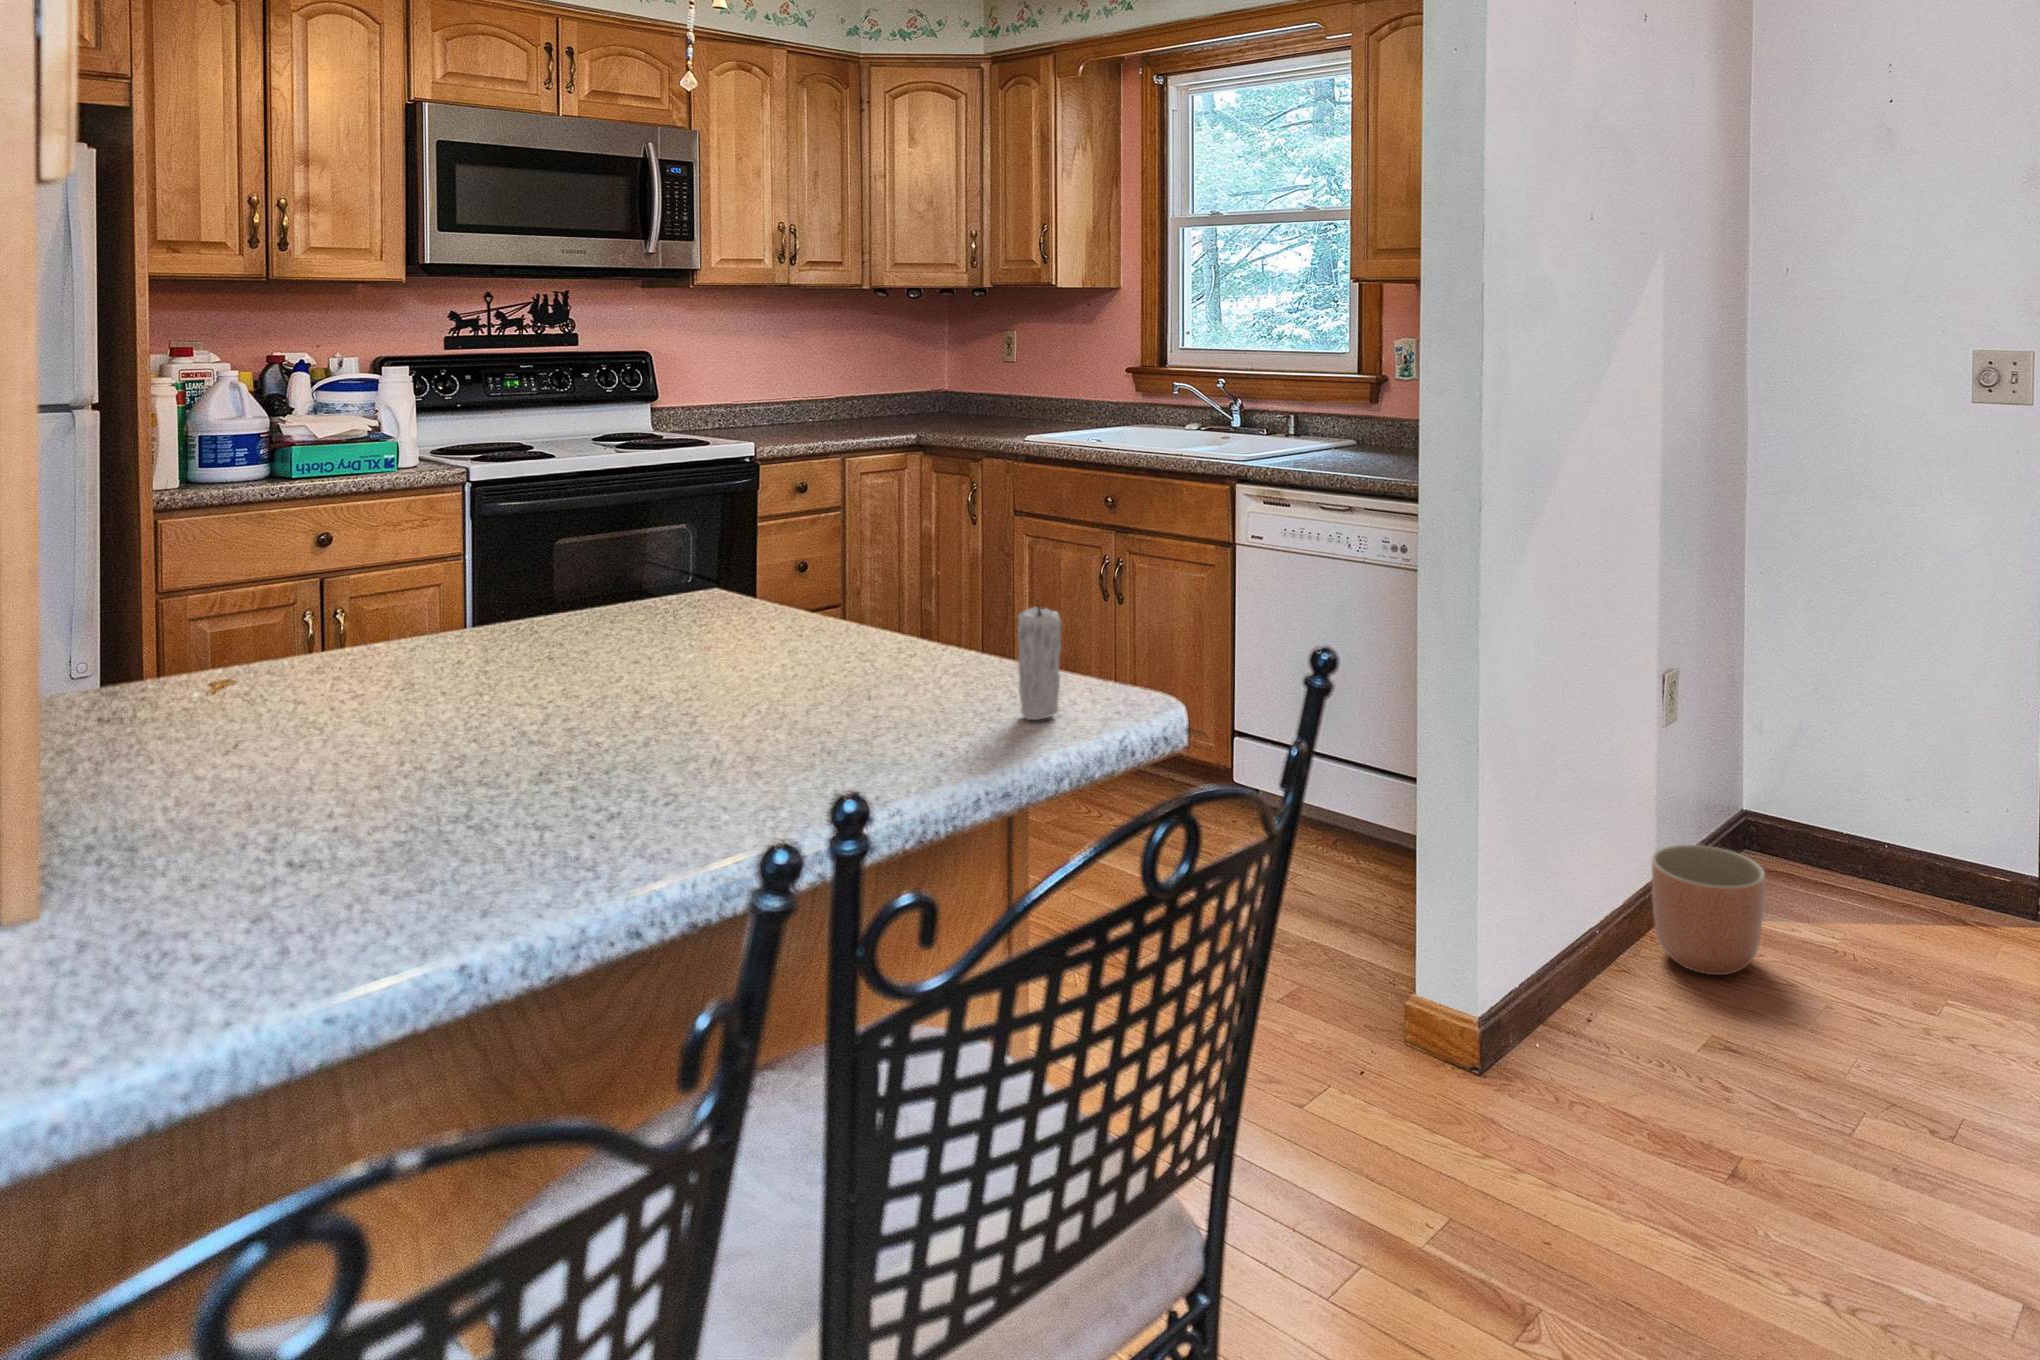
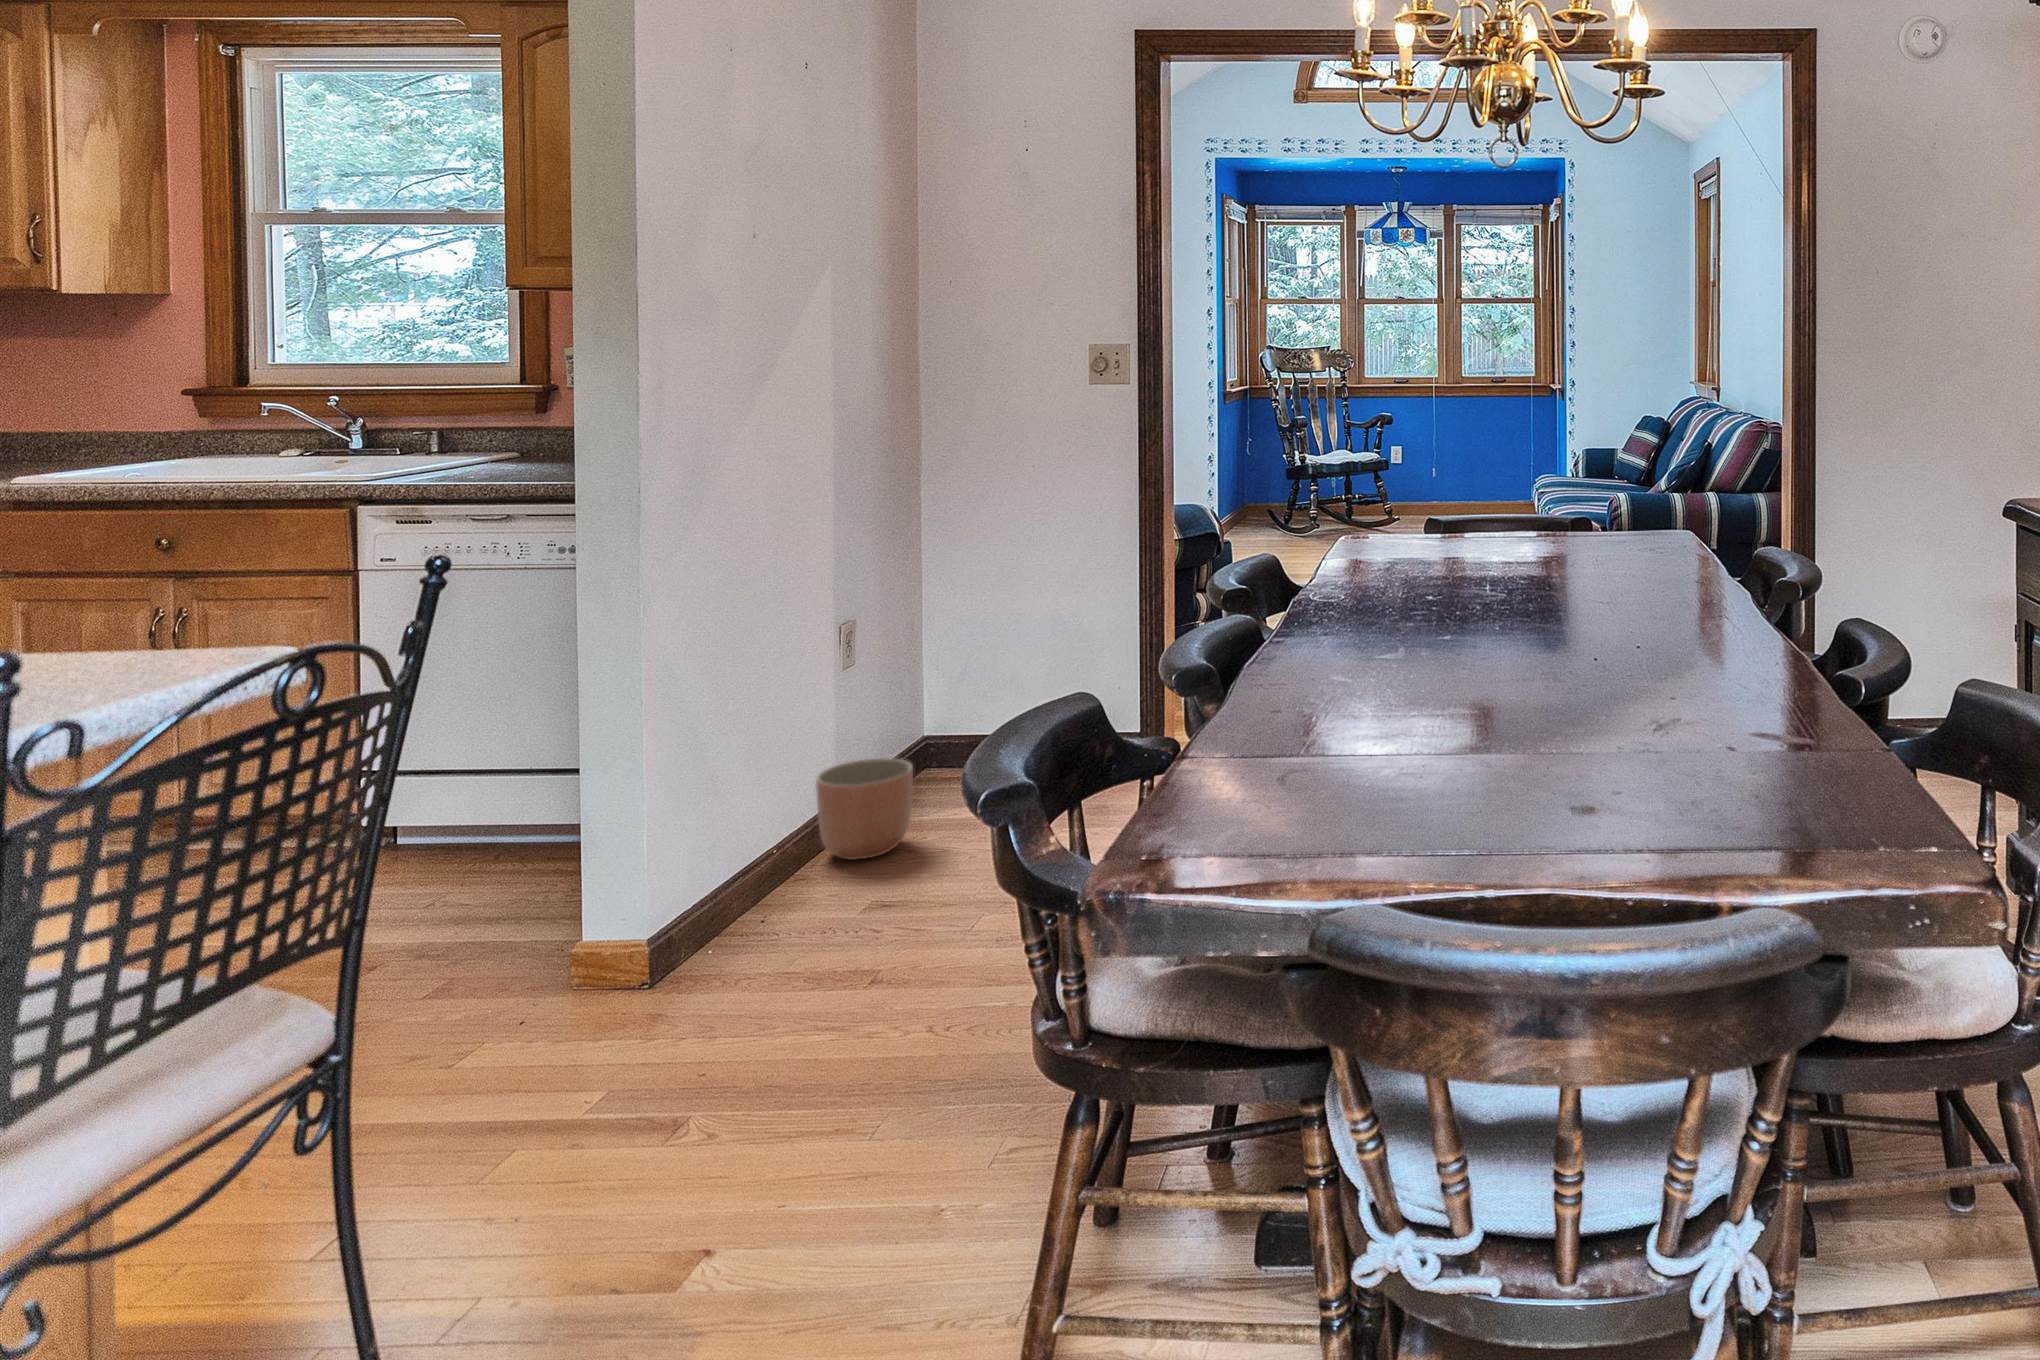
candle: present [1017,606,1061,720] -> none [109,560,162,670]

